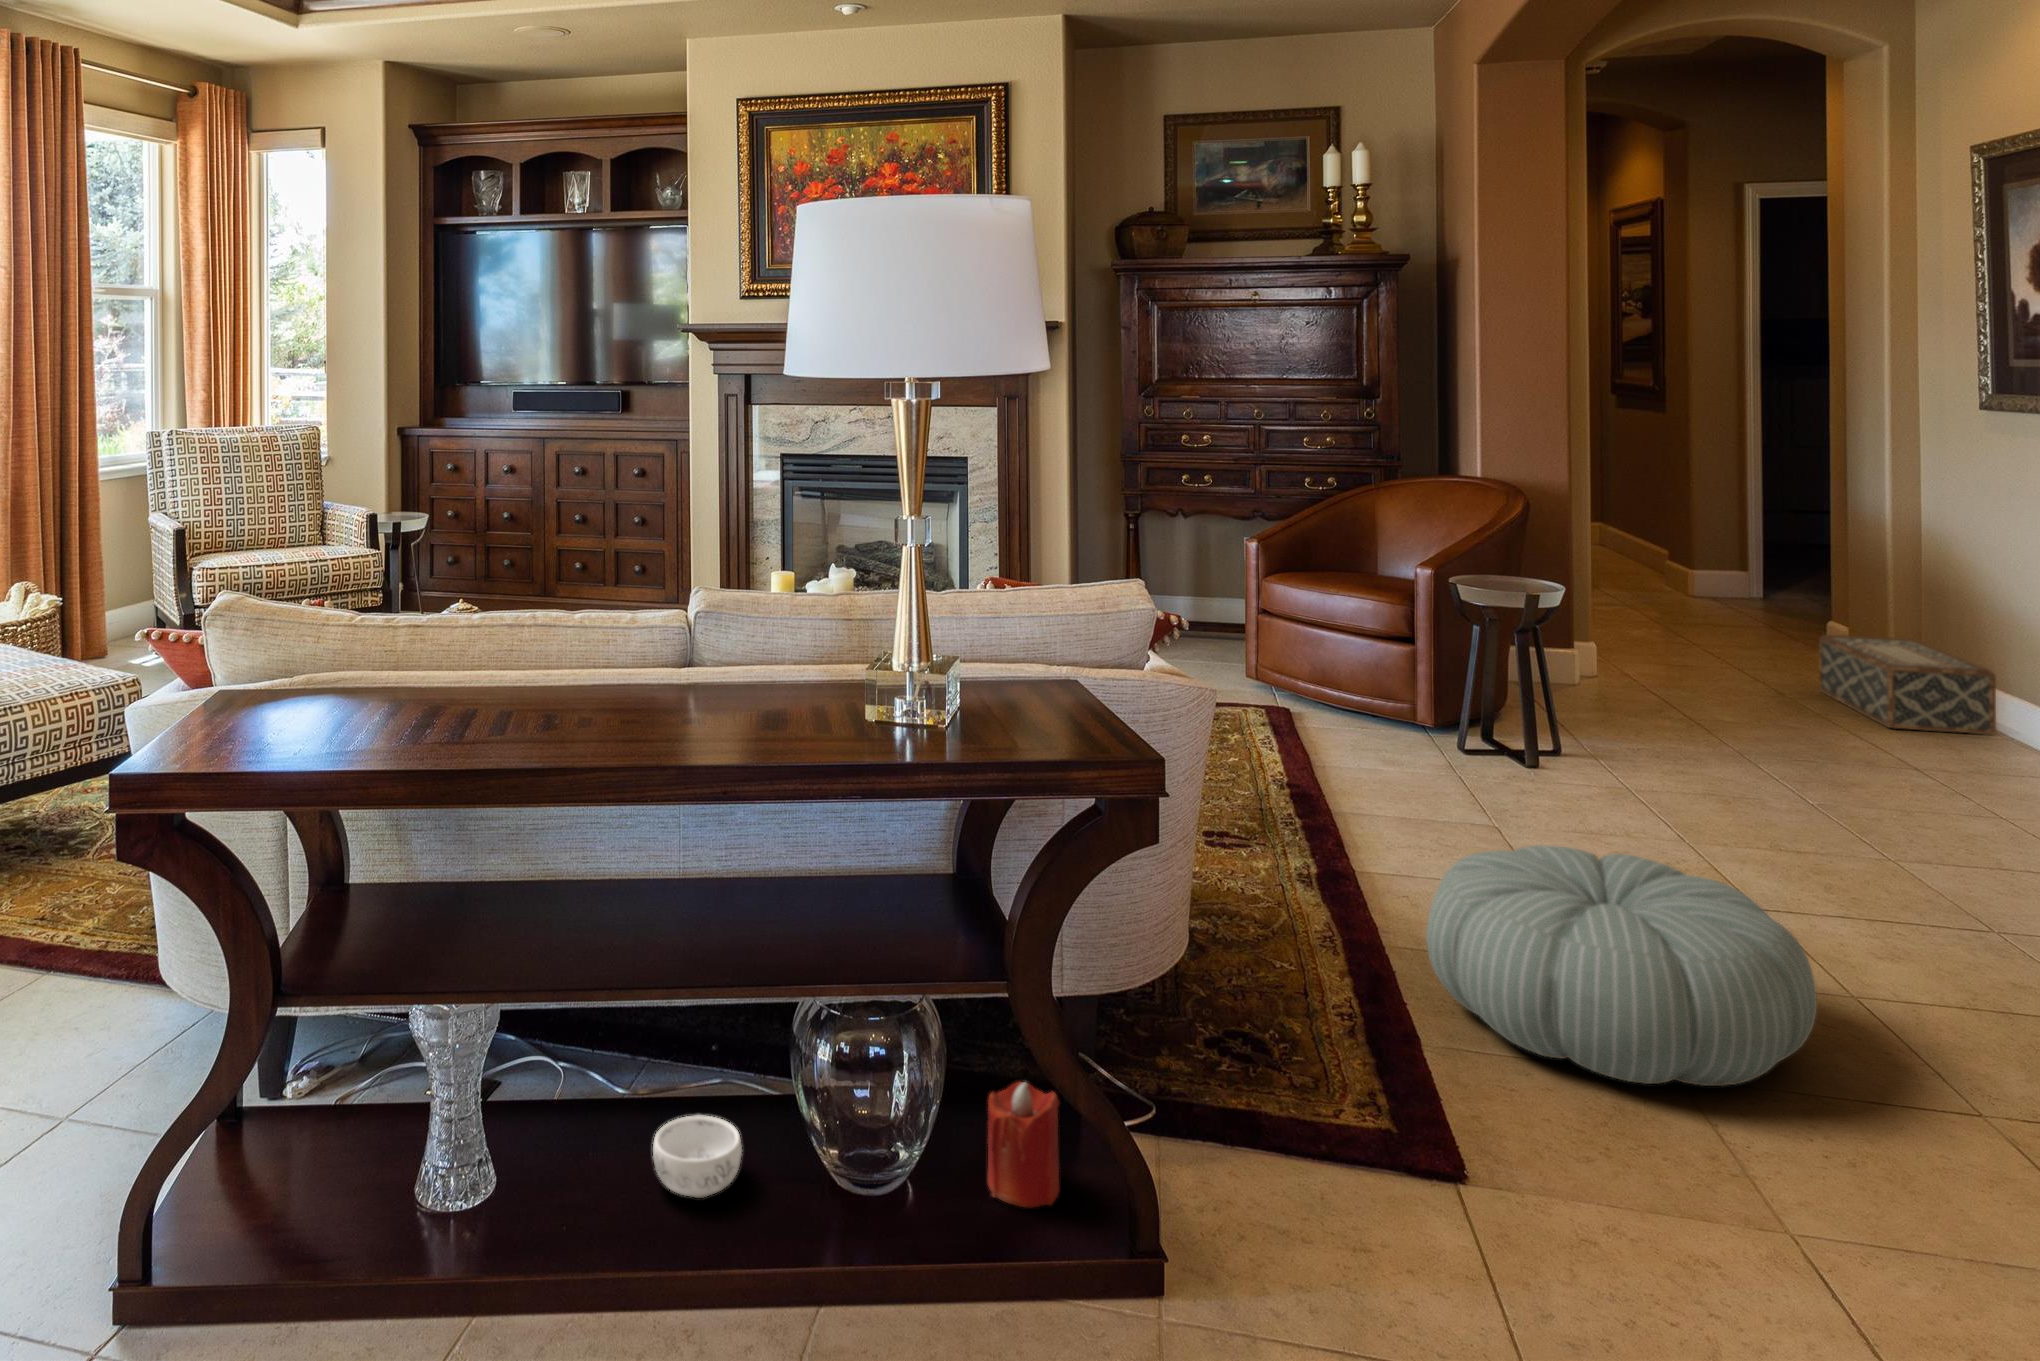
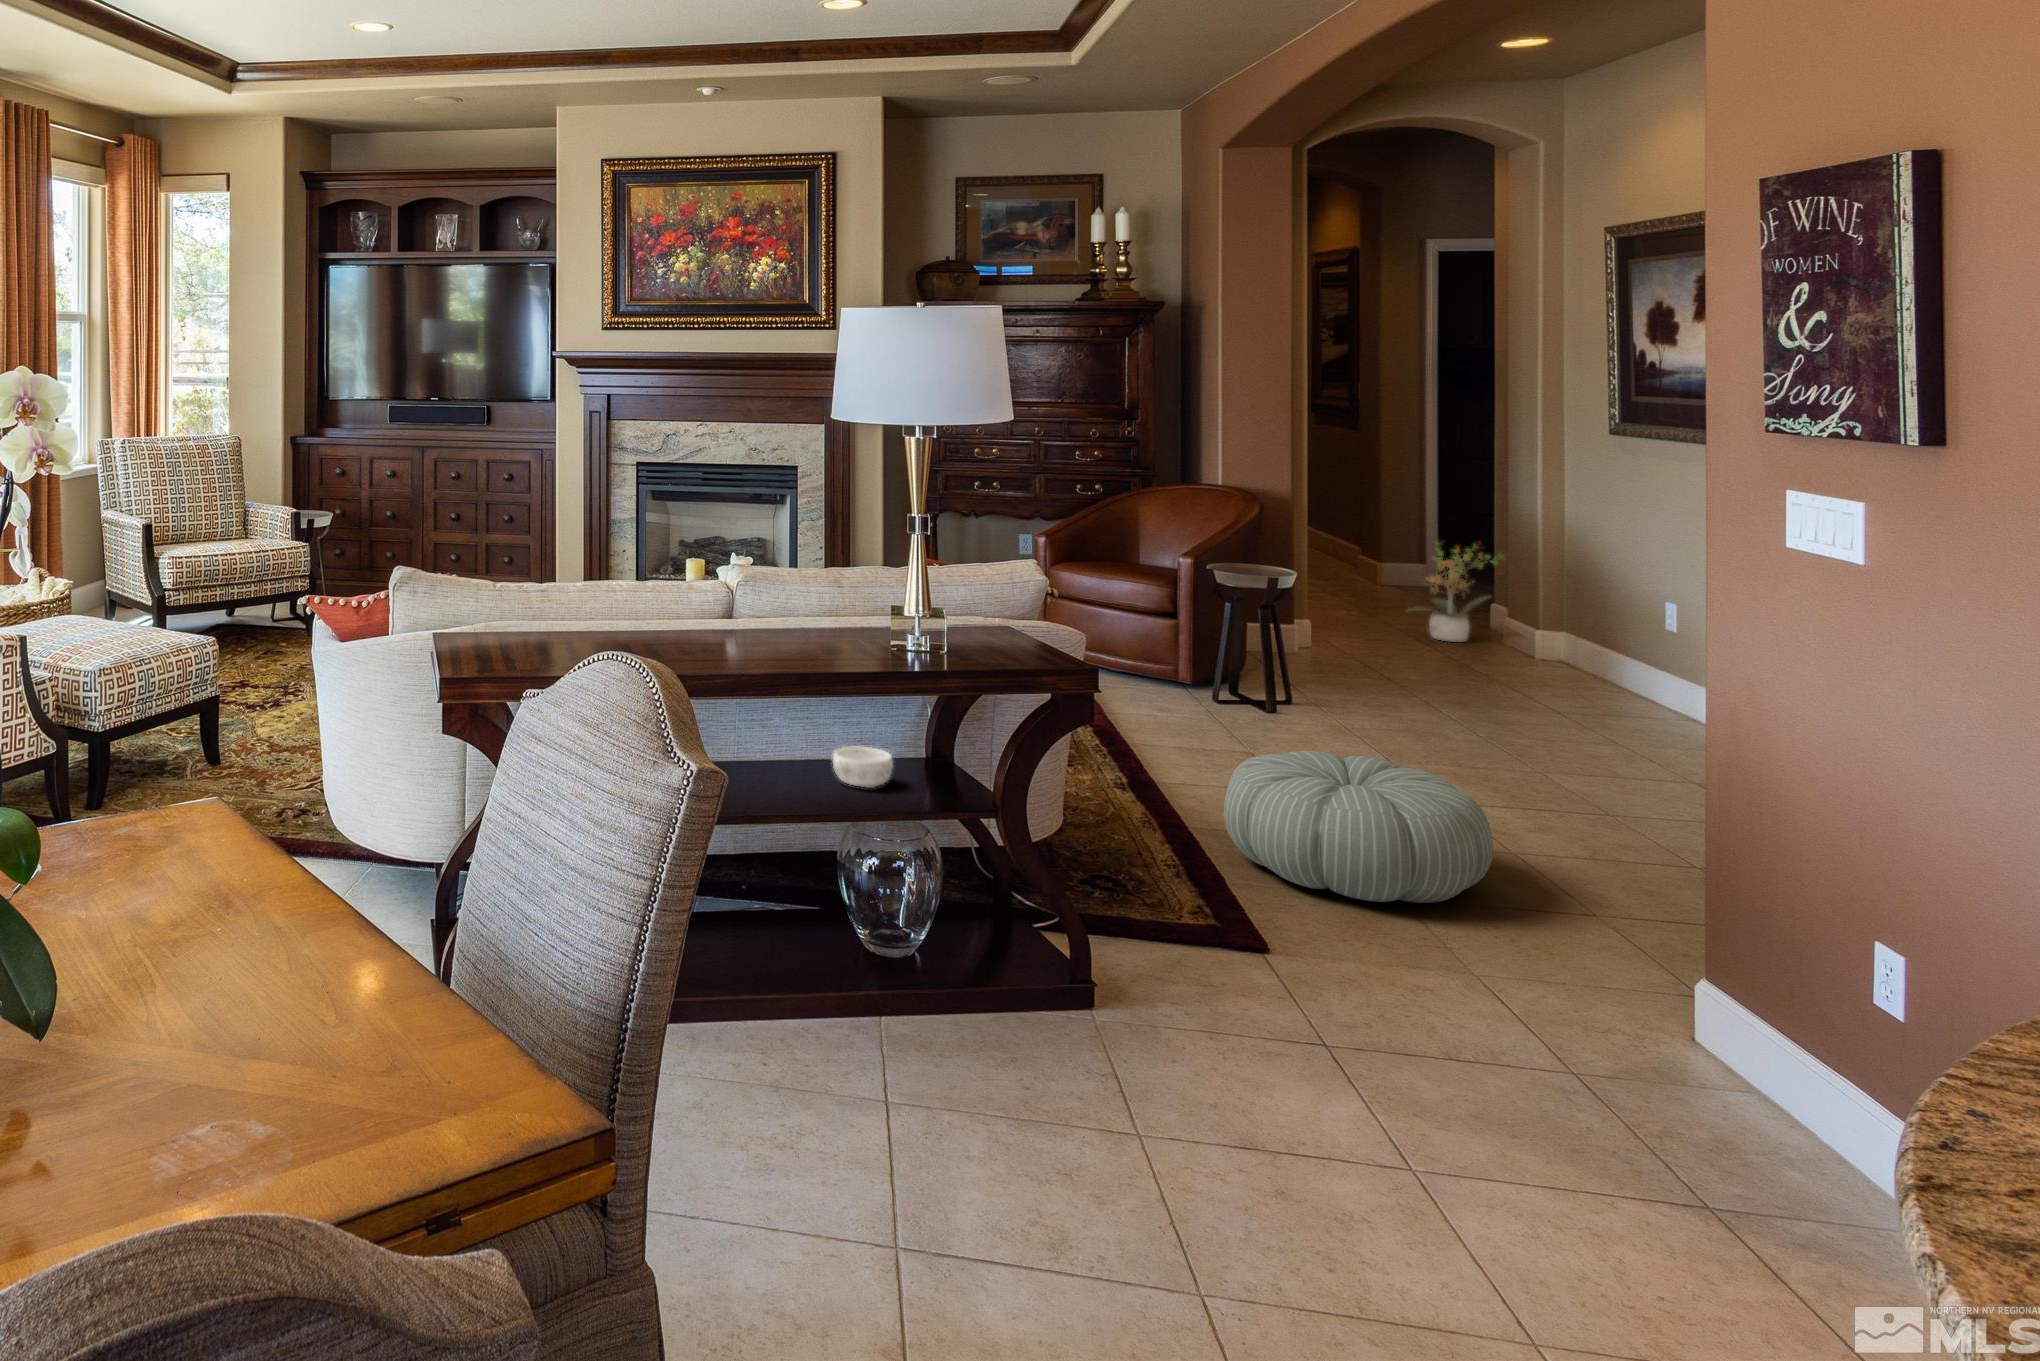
potted plant: none [1718,544,1850,672] -> present [1409,542,1505,642]
woven basket: present [1819,635,1996,734] -> none [1486,611,1620,687]
candle: present [988,1082,1059,1207] -> none [966,886,1016,965]
decorative bowl: present [653,1115,742,1198] -> present [833,746,893,788]

